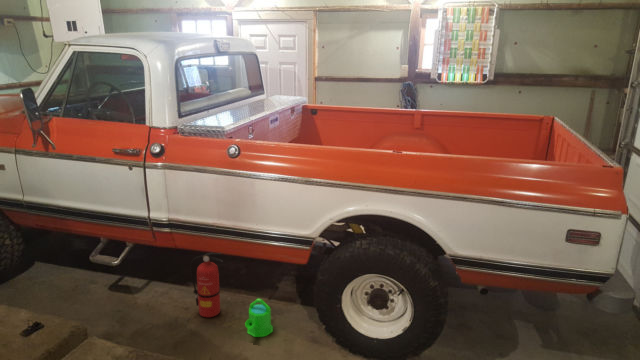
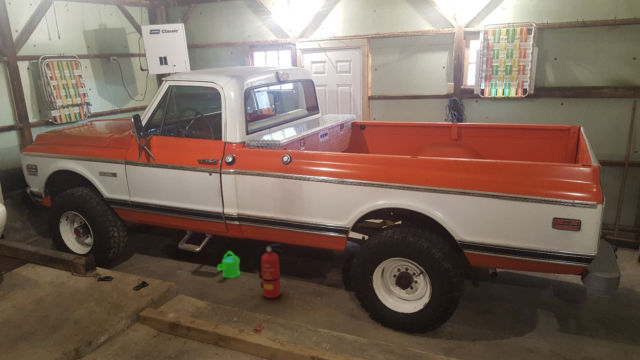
watering can: present [245,299,273,337] -> present [218,252,240,278]

